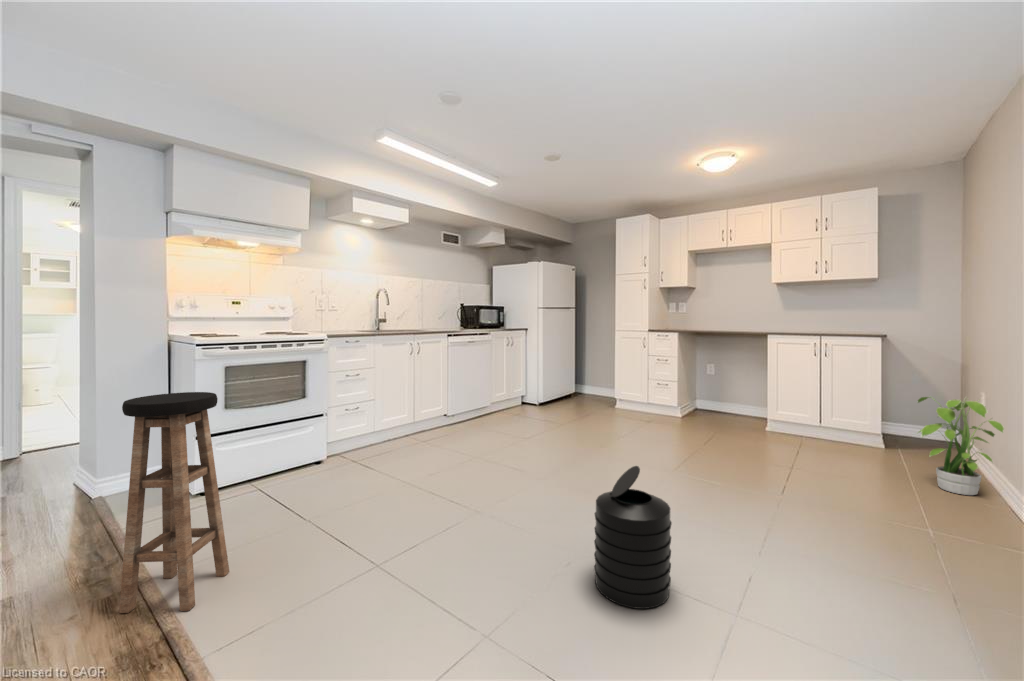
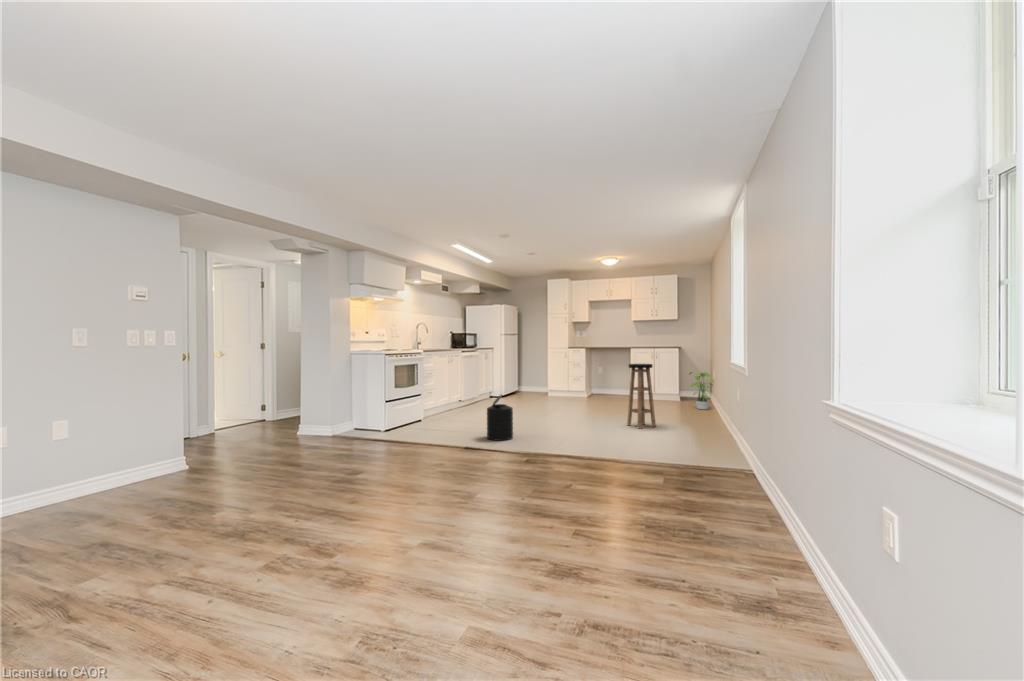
bar stool: present [119,392,229,613] -> present [627,364,656,428]
trash can: present [594,466,672,609] -> present [487,395,513,440]

